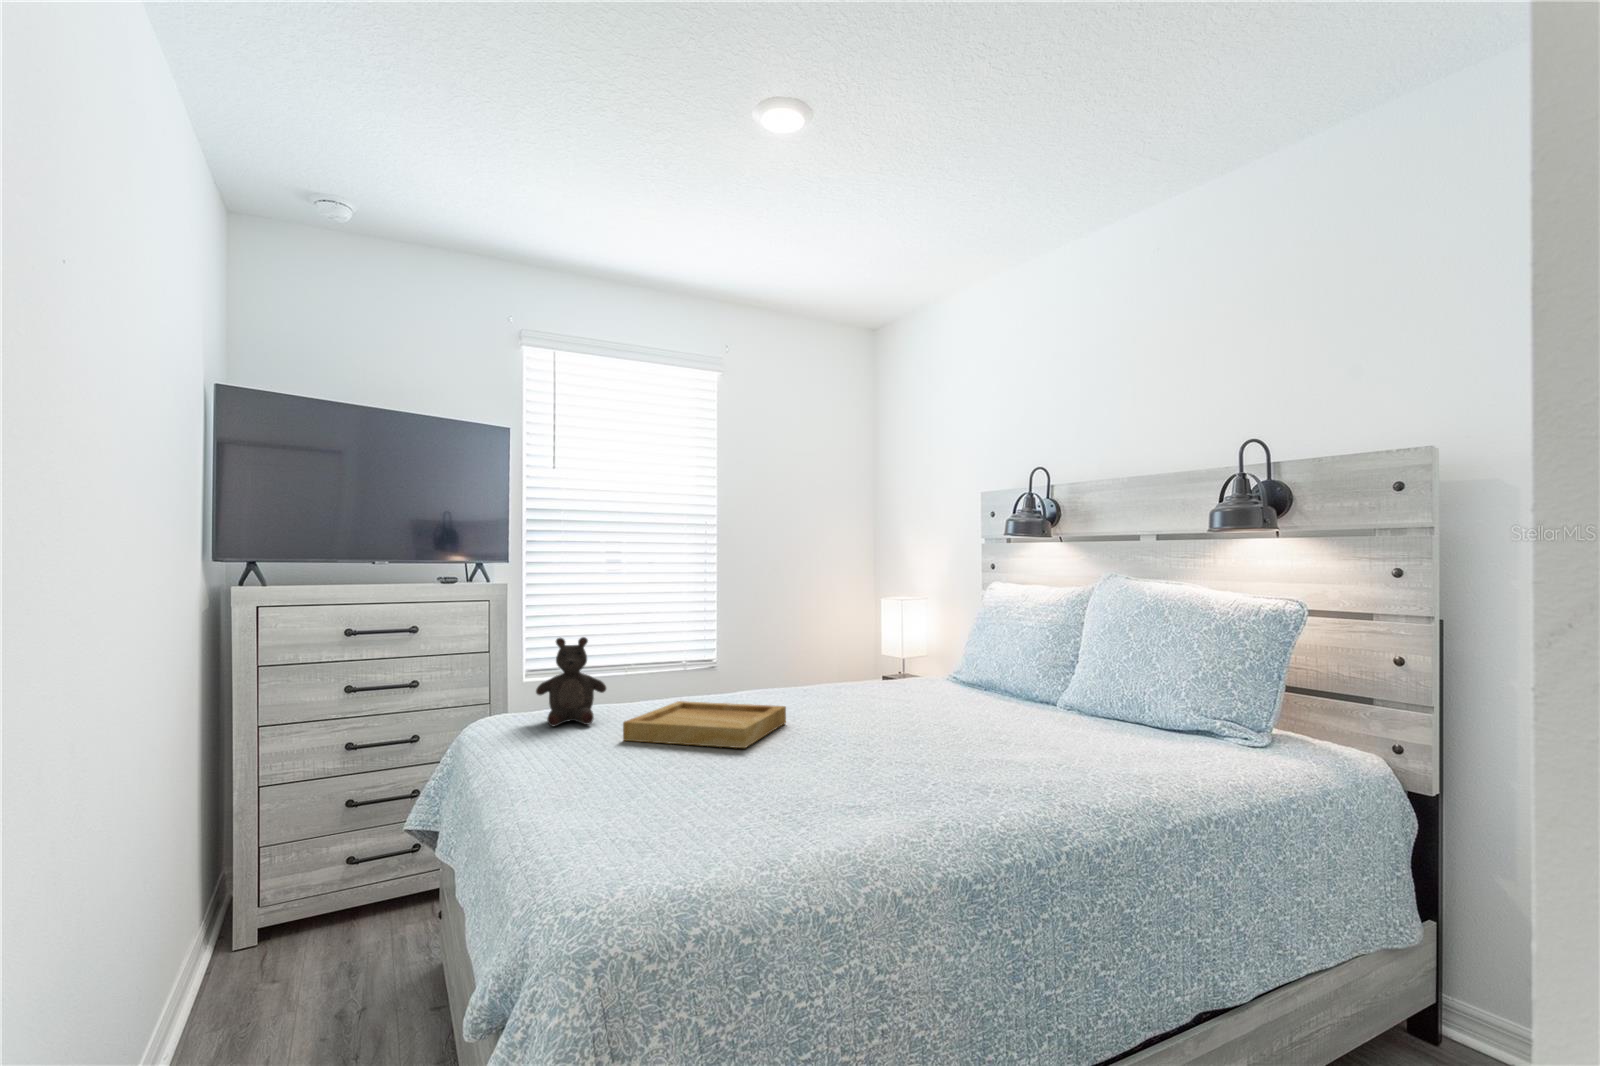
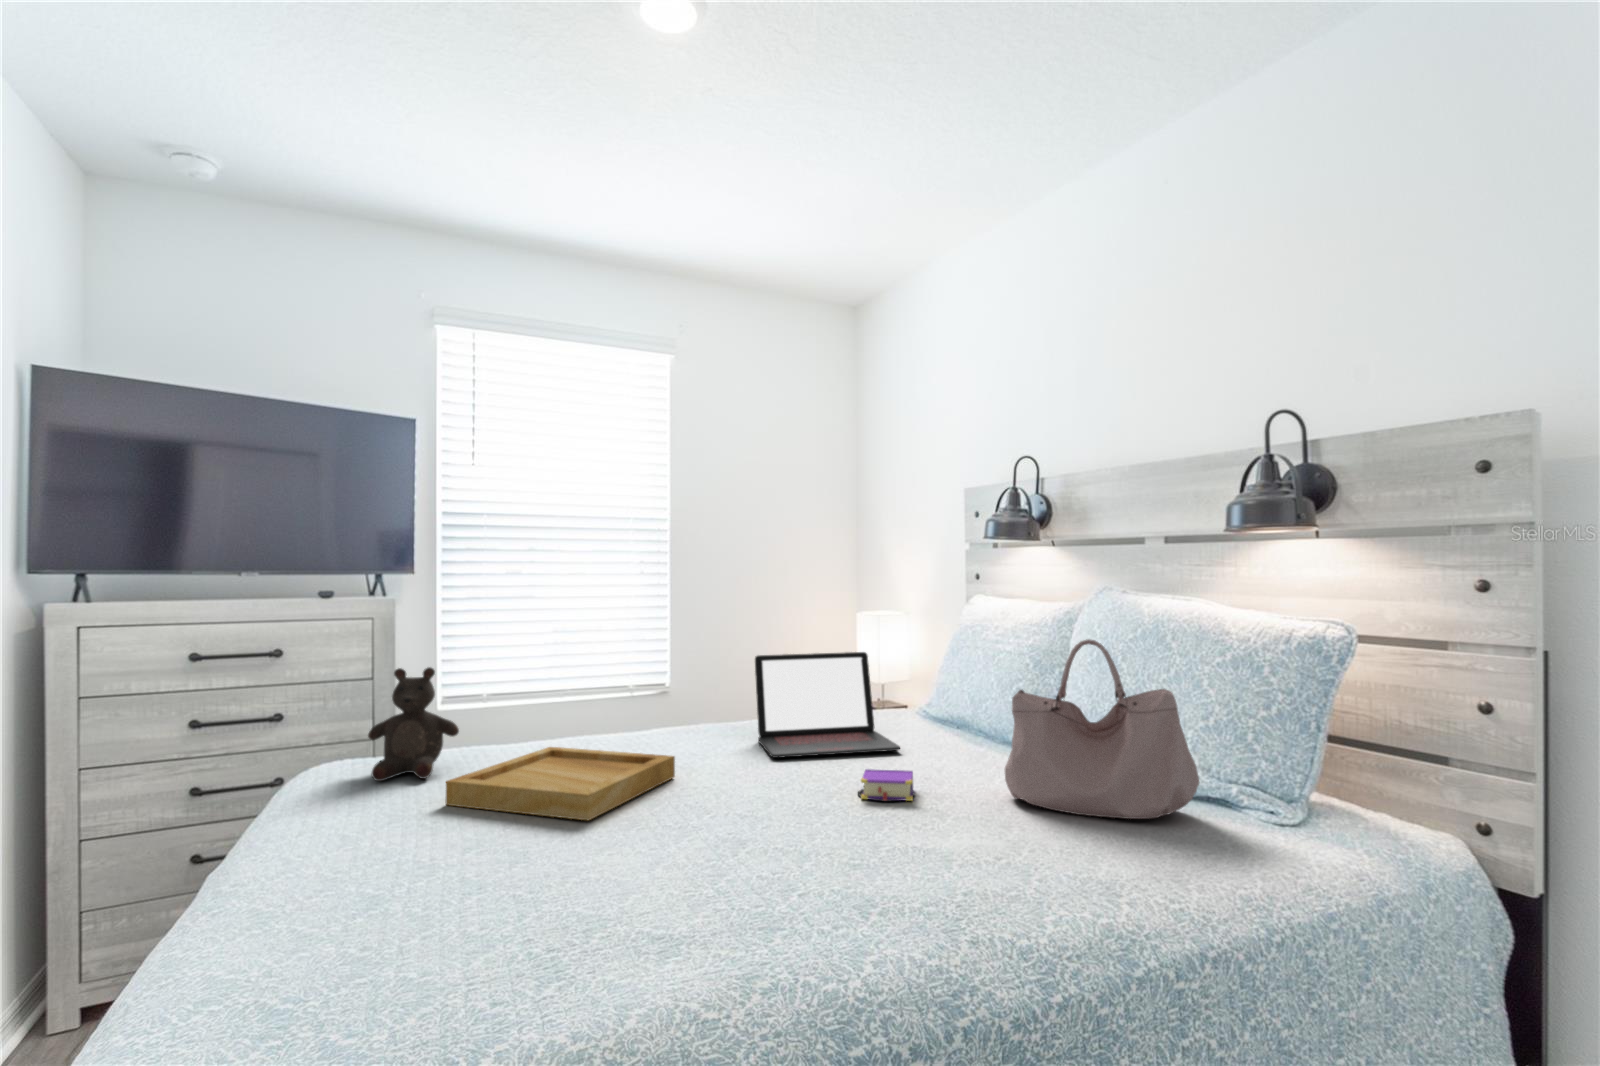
handbag: none [1047,613,1195,744] -> present [1005,639,1199,819]
laptop: none [828,628,952,711] -> present [755,652,900,758]
book: none [915,714,1003,741] -> present [858,769,914,801]

